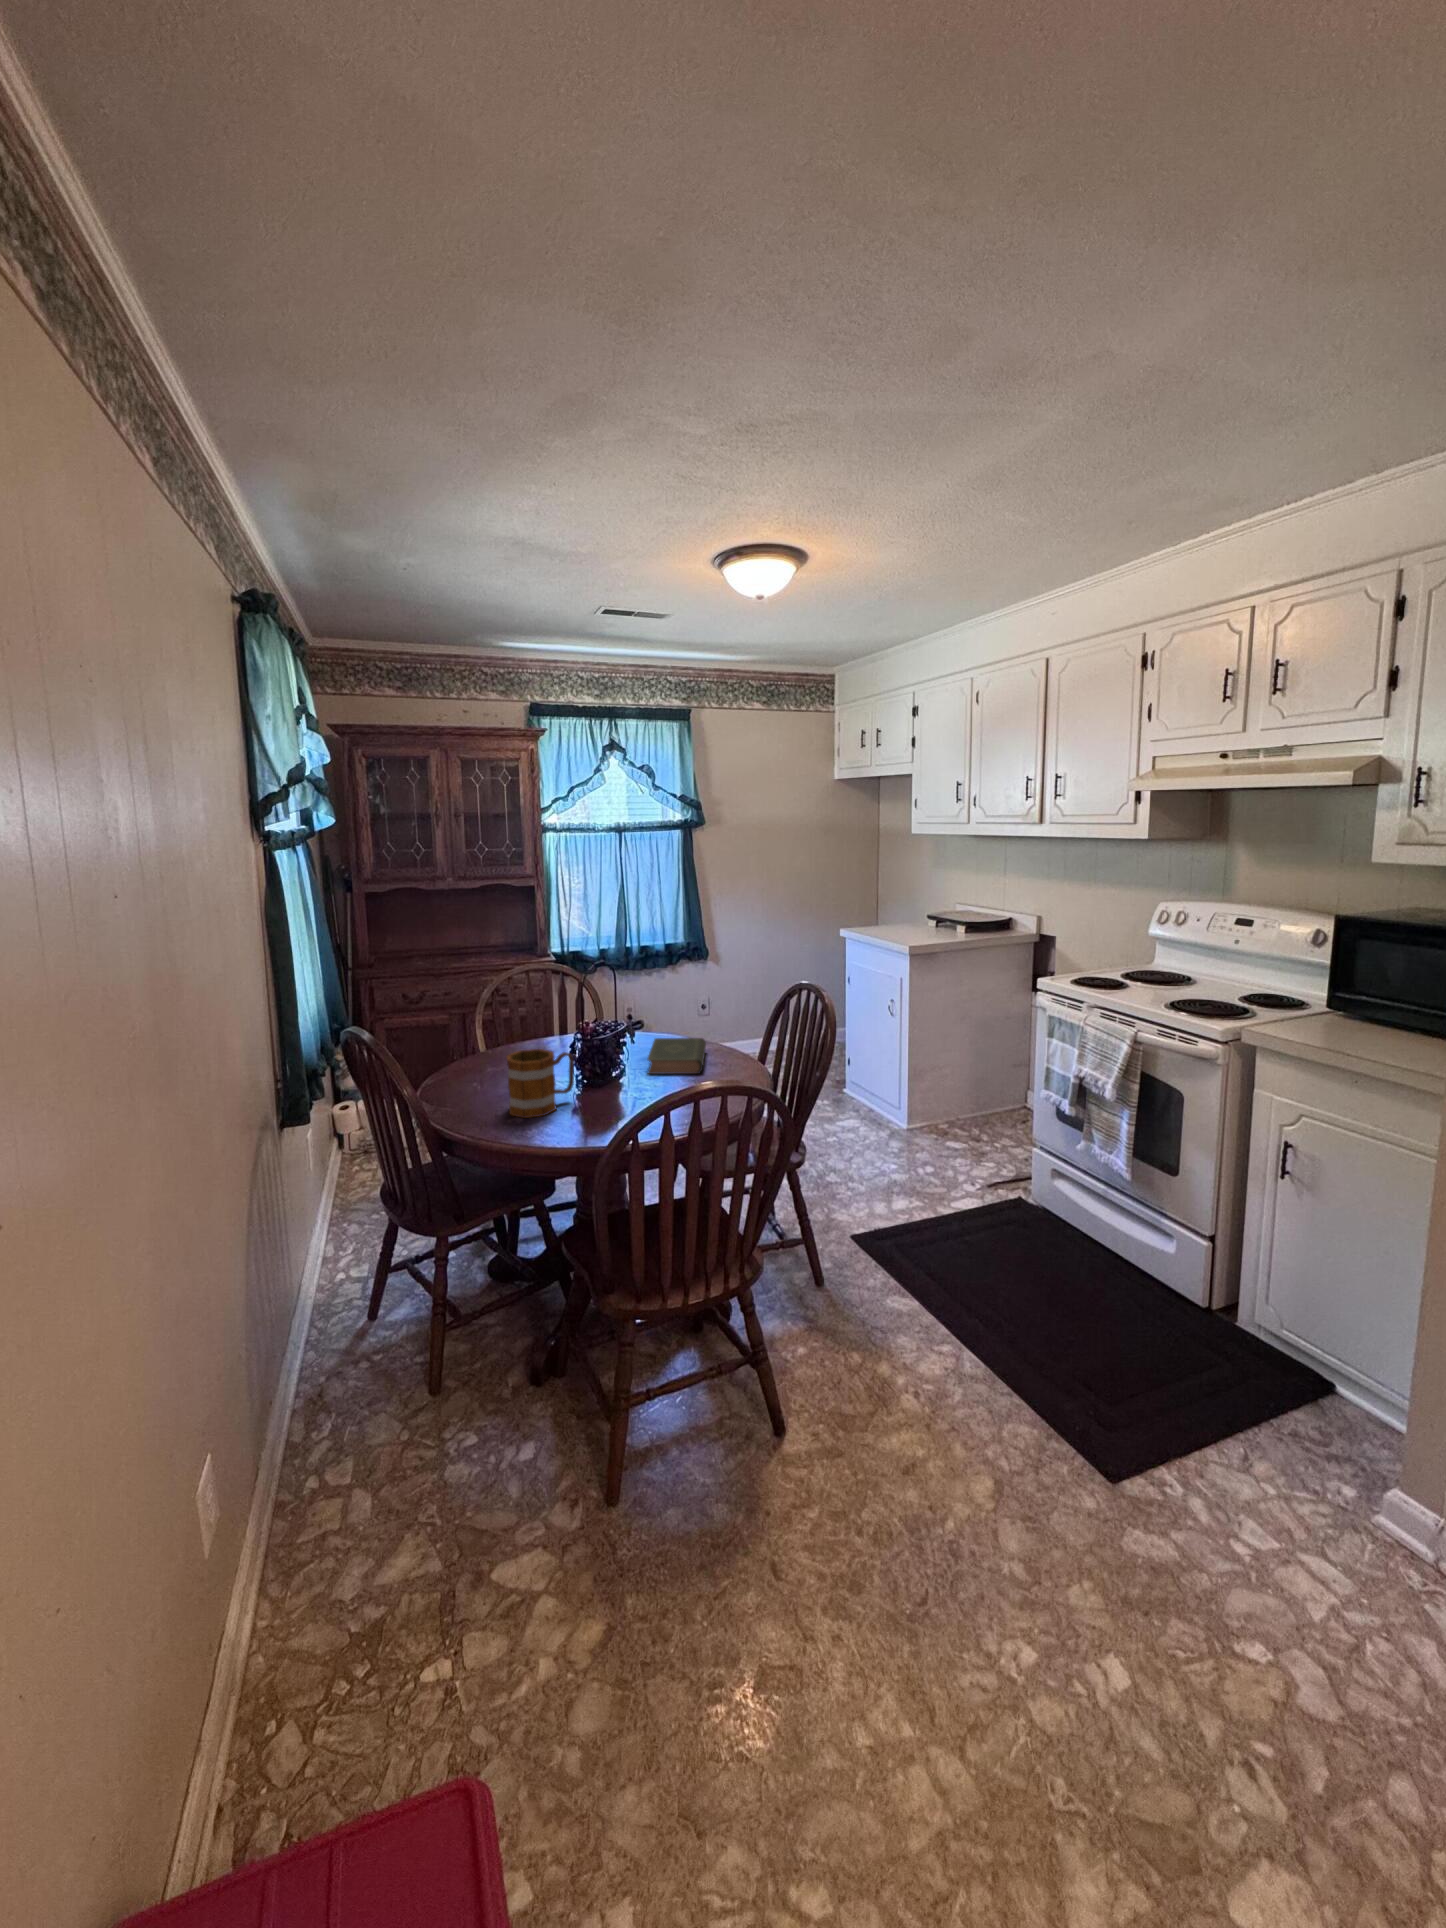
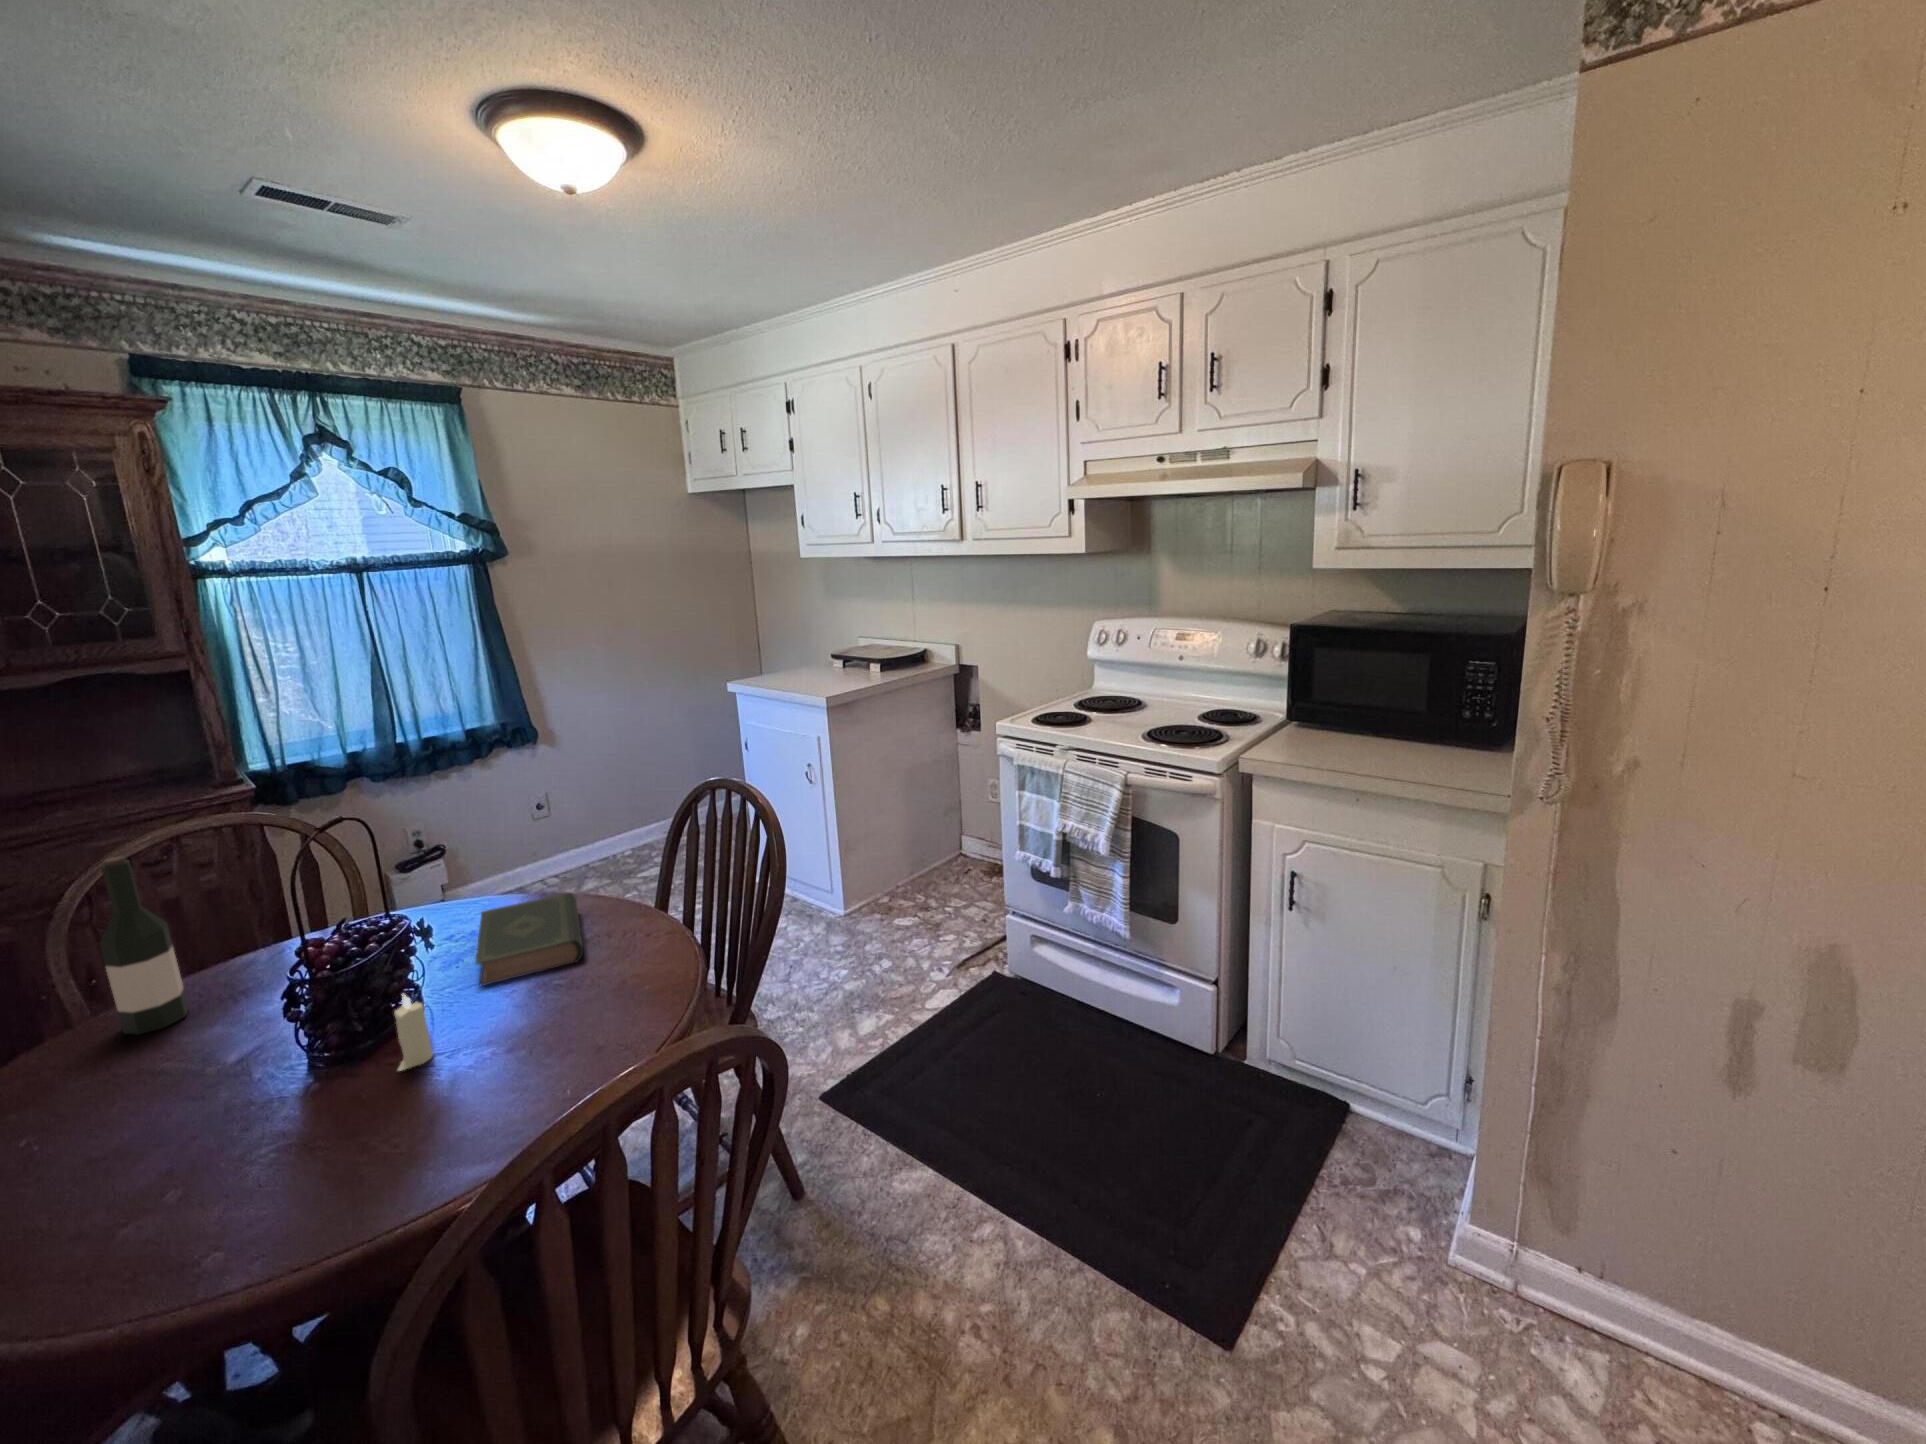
wine bottle: none [493,969,520,1061] -> present [99,856,189,1034]
mug: present [507,1049,574,1118] -> none [130,1014,322,1191]
candle: none [604,1056,621,1098] -> present [394,994,433,1071]

